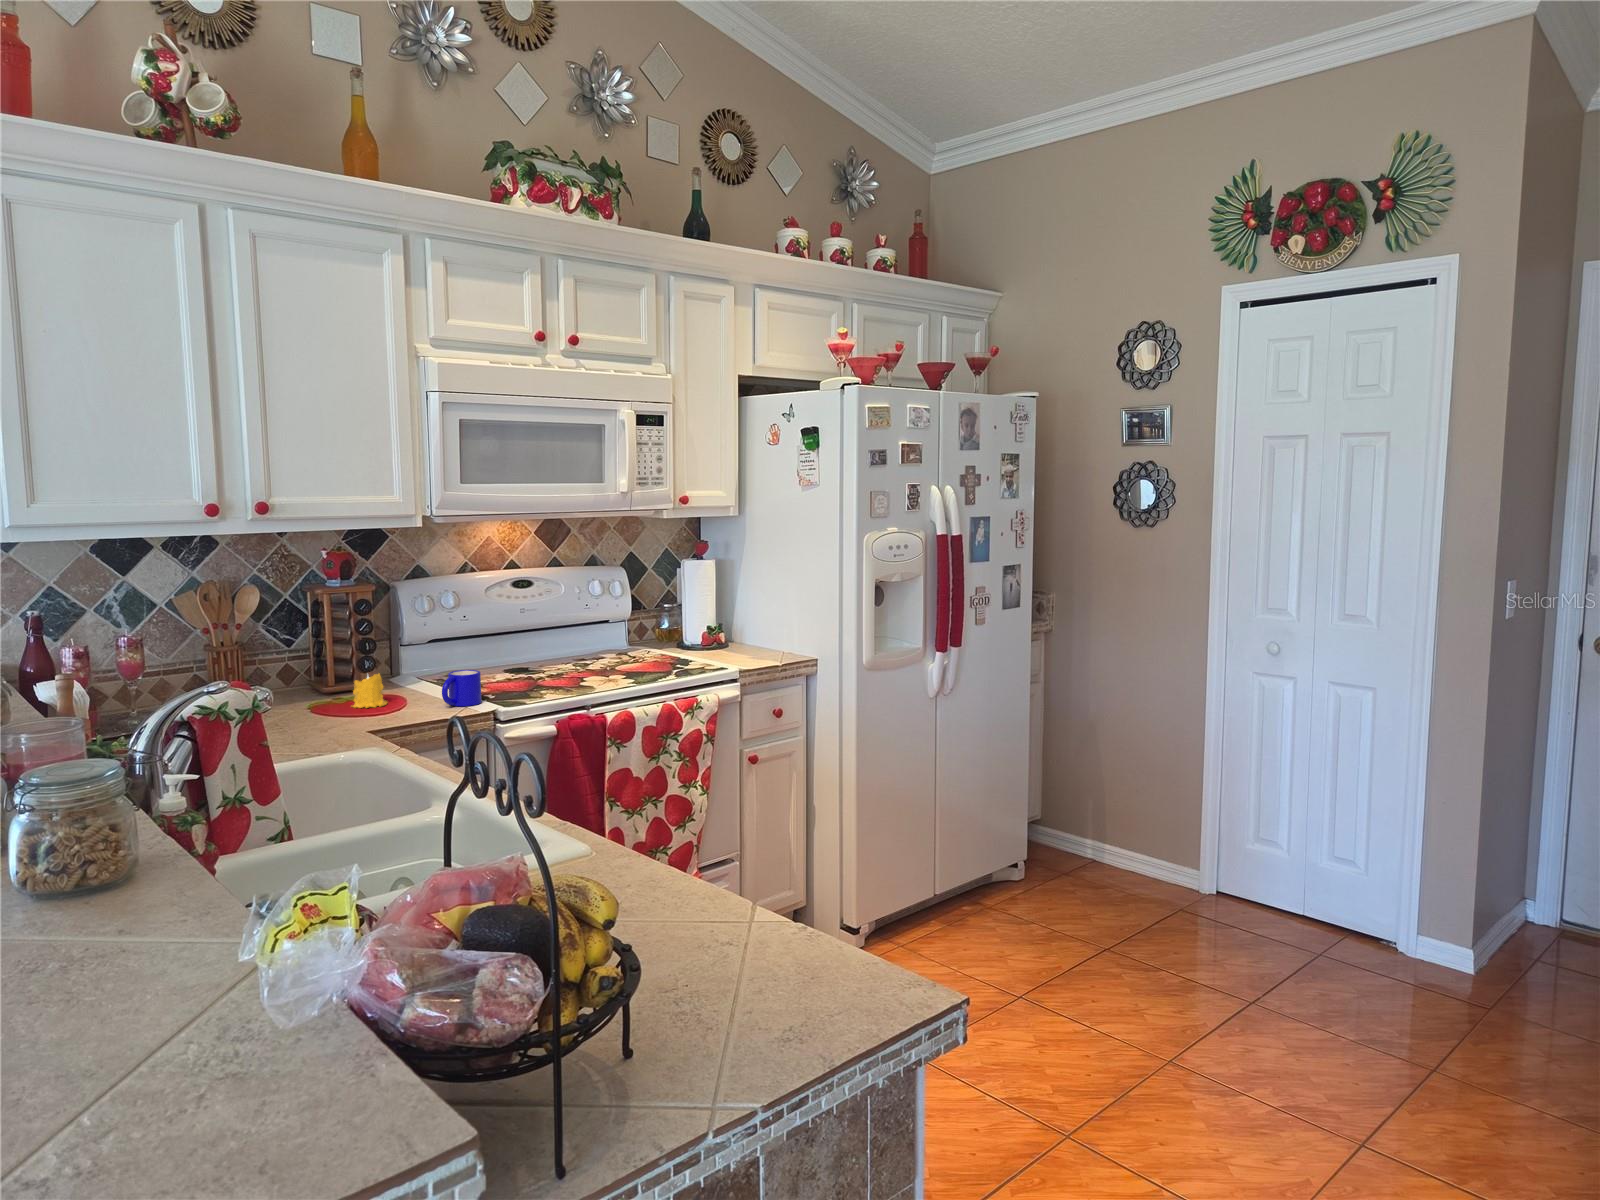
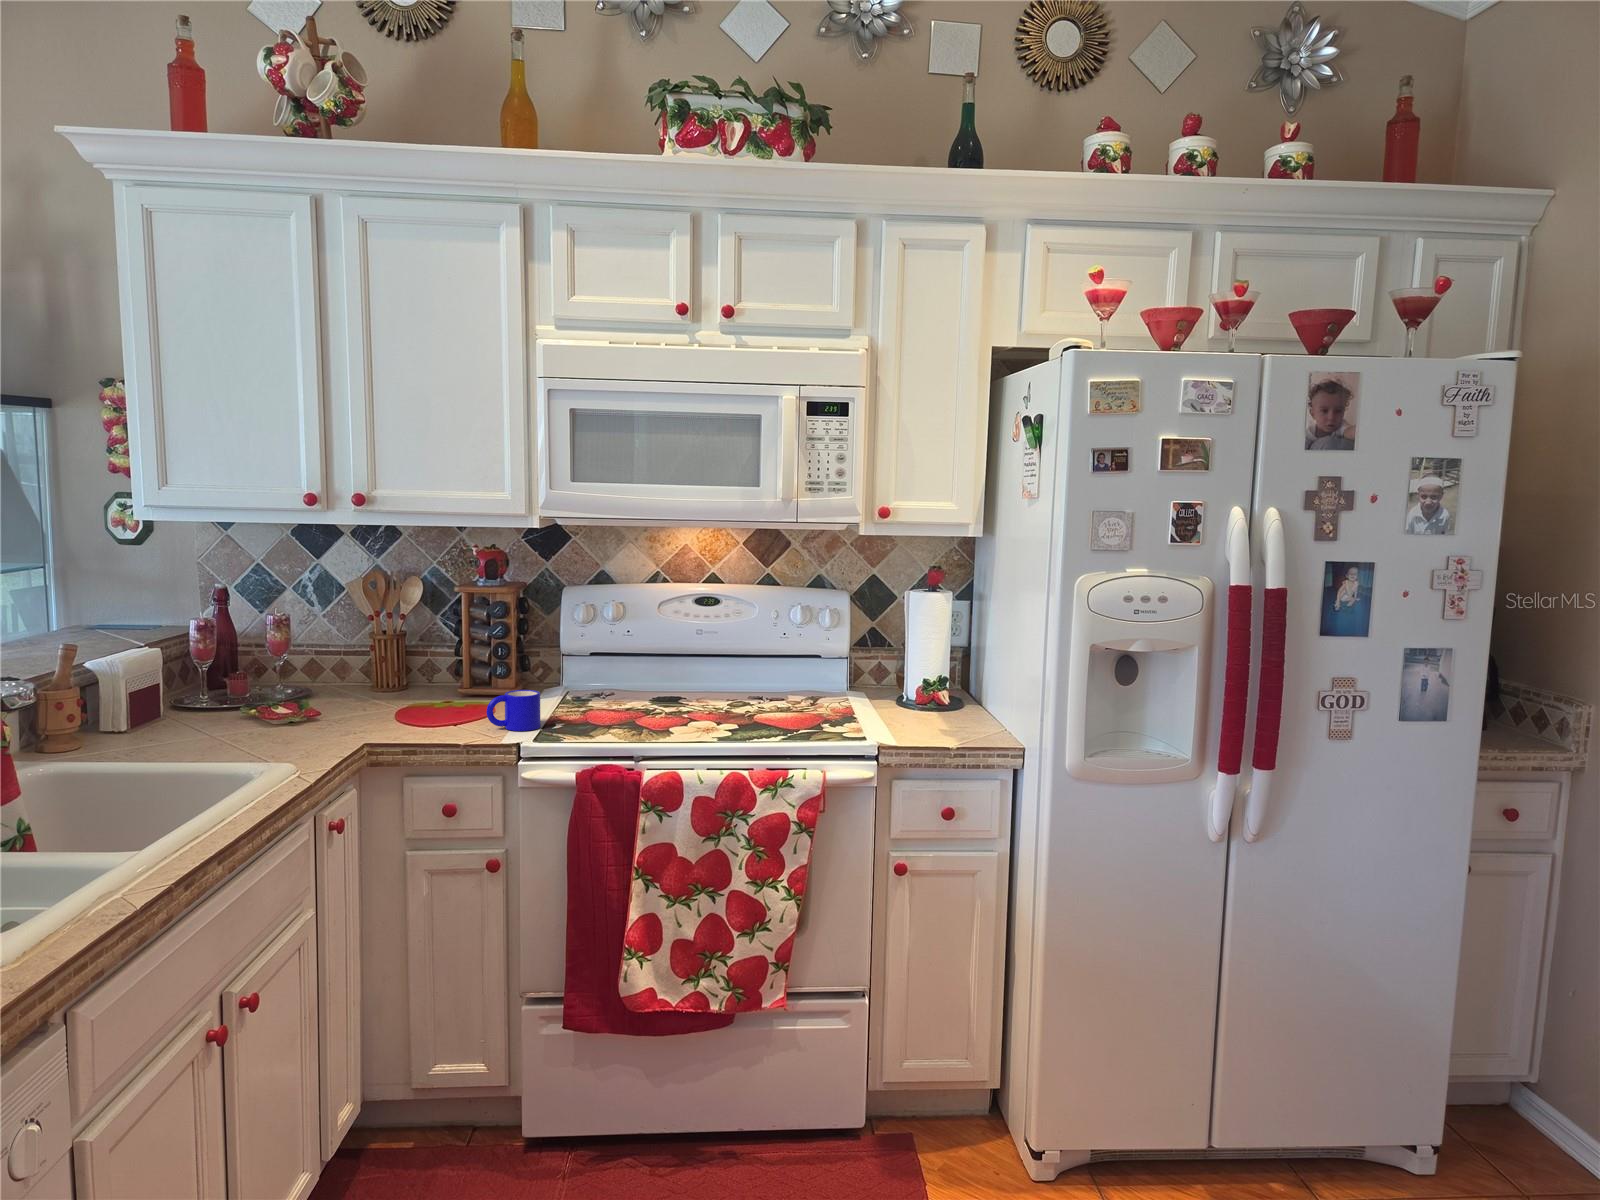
candle: present [353,674,387,708] -> none [439,678,477,716]

